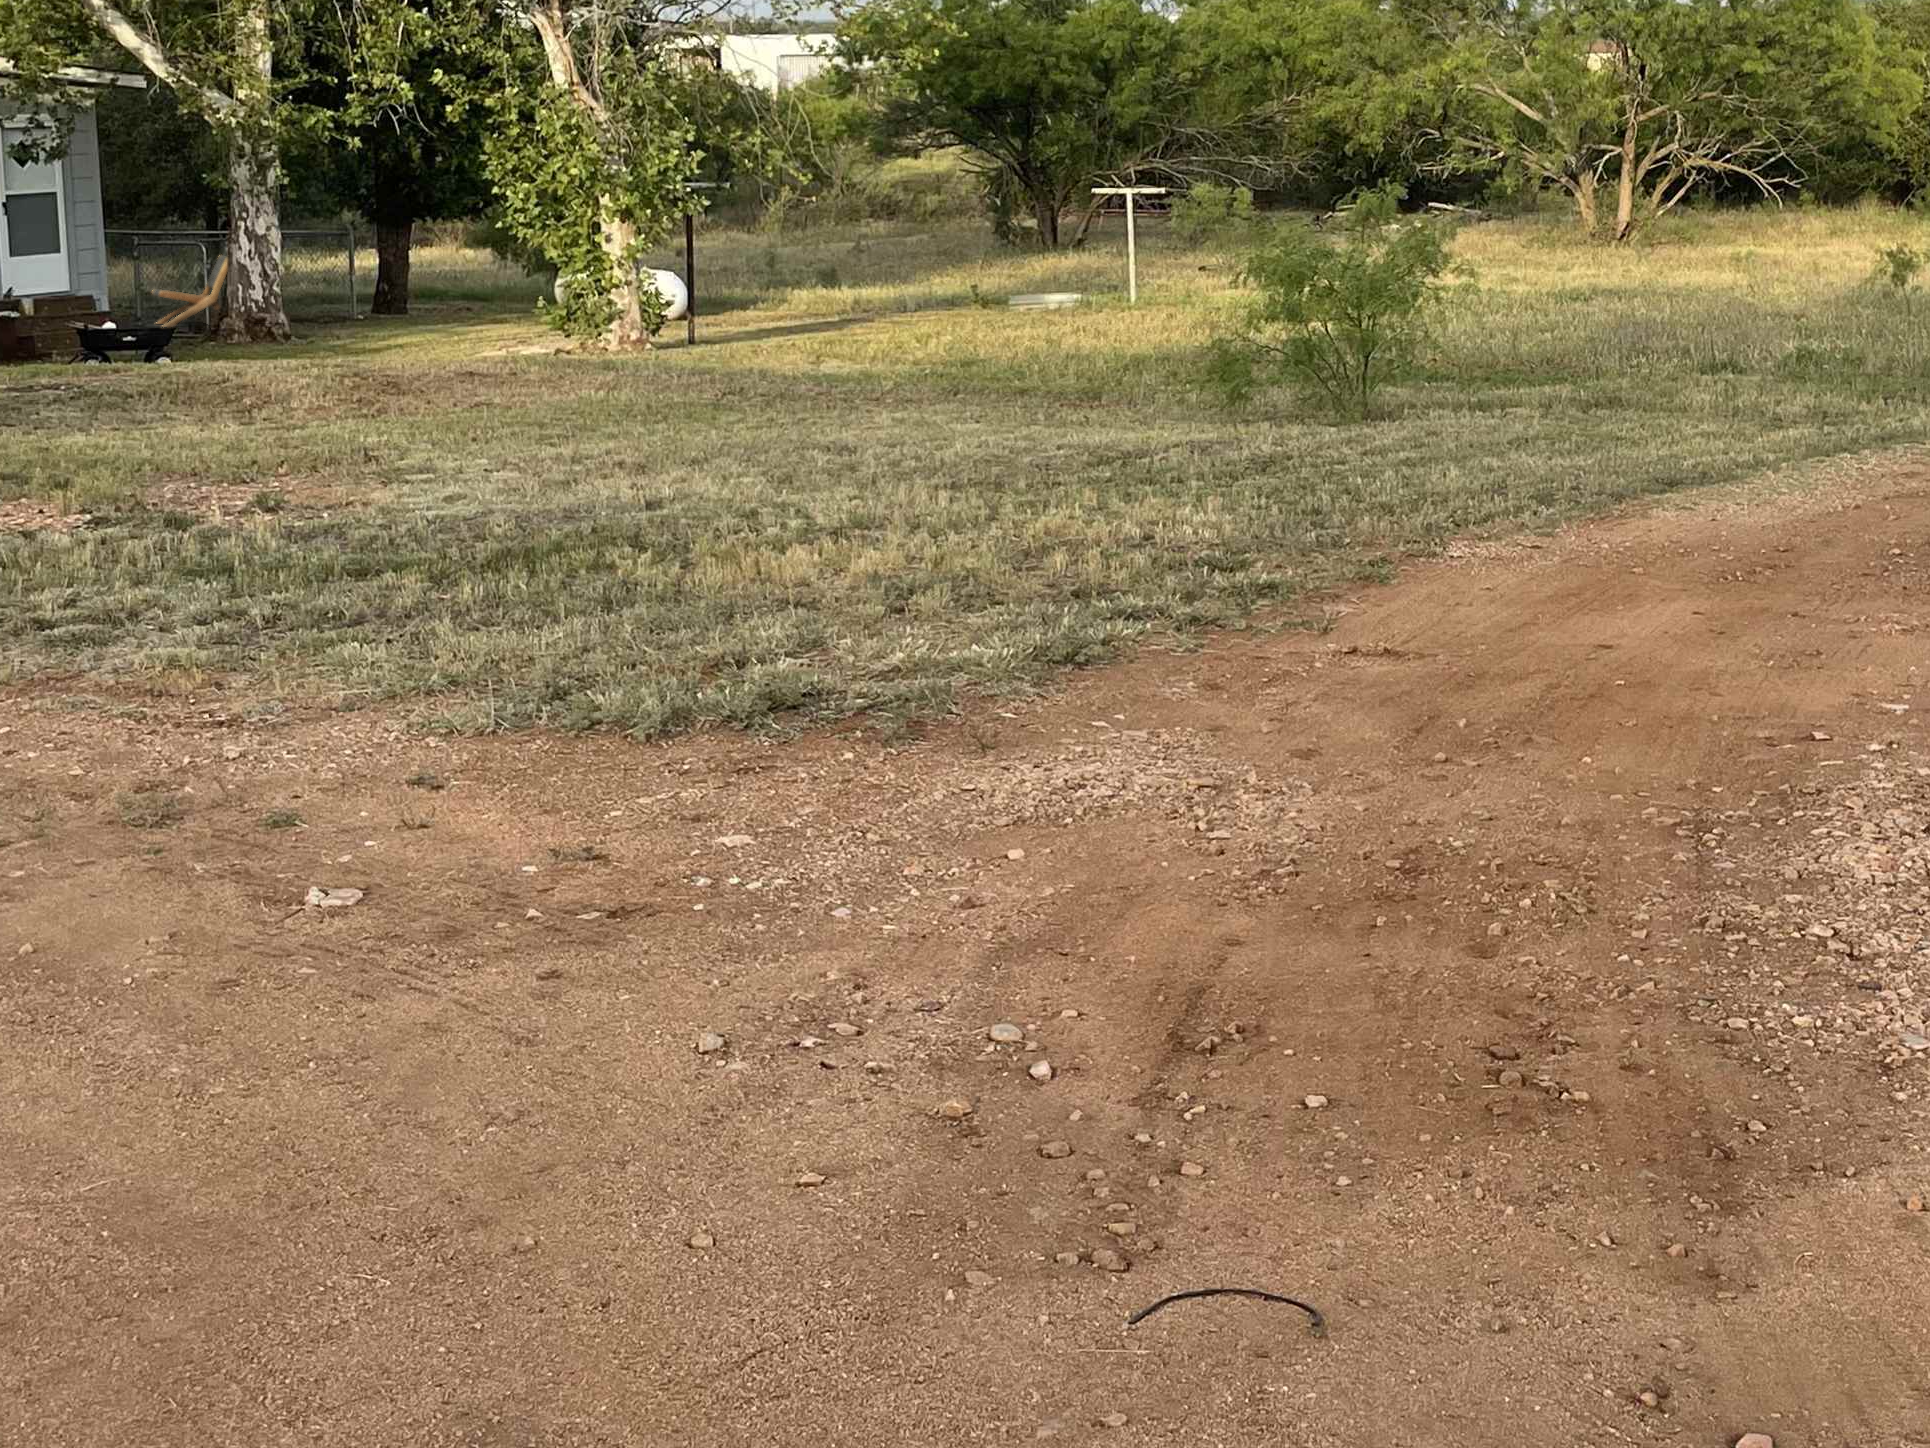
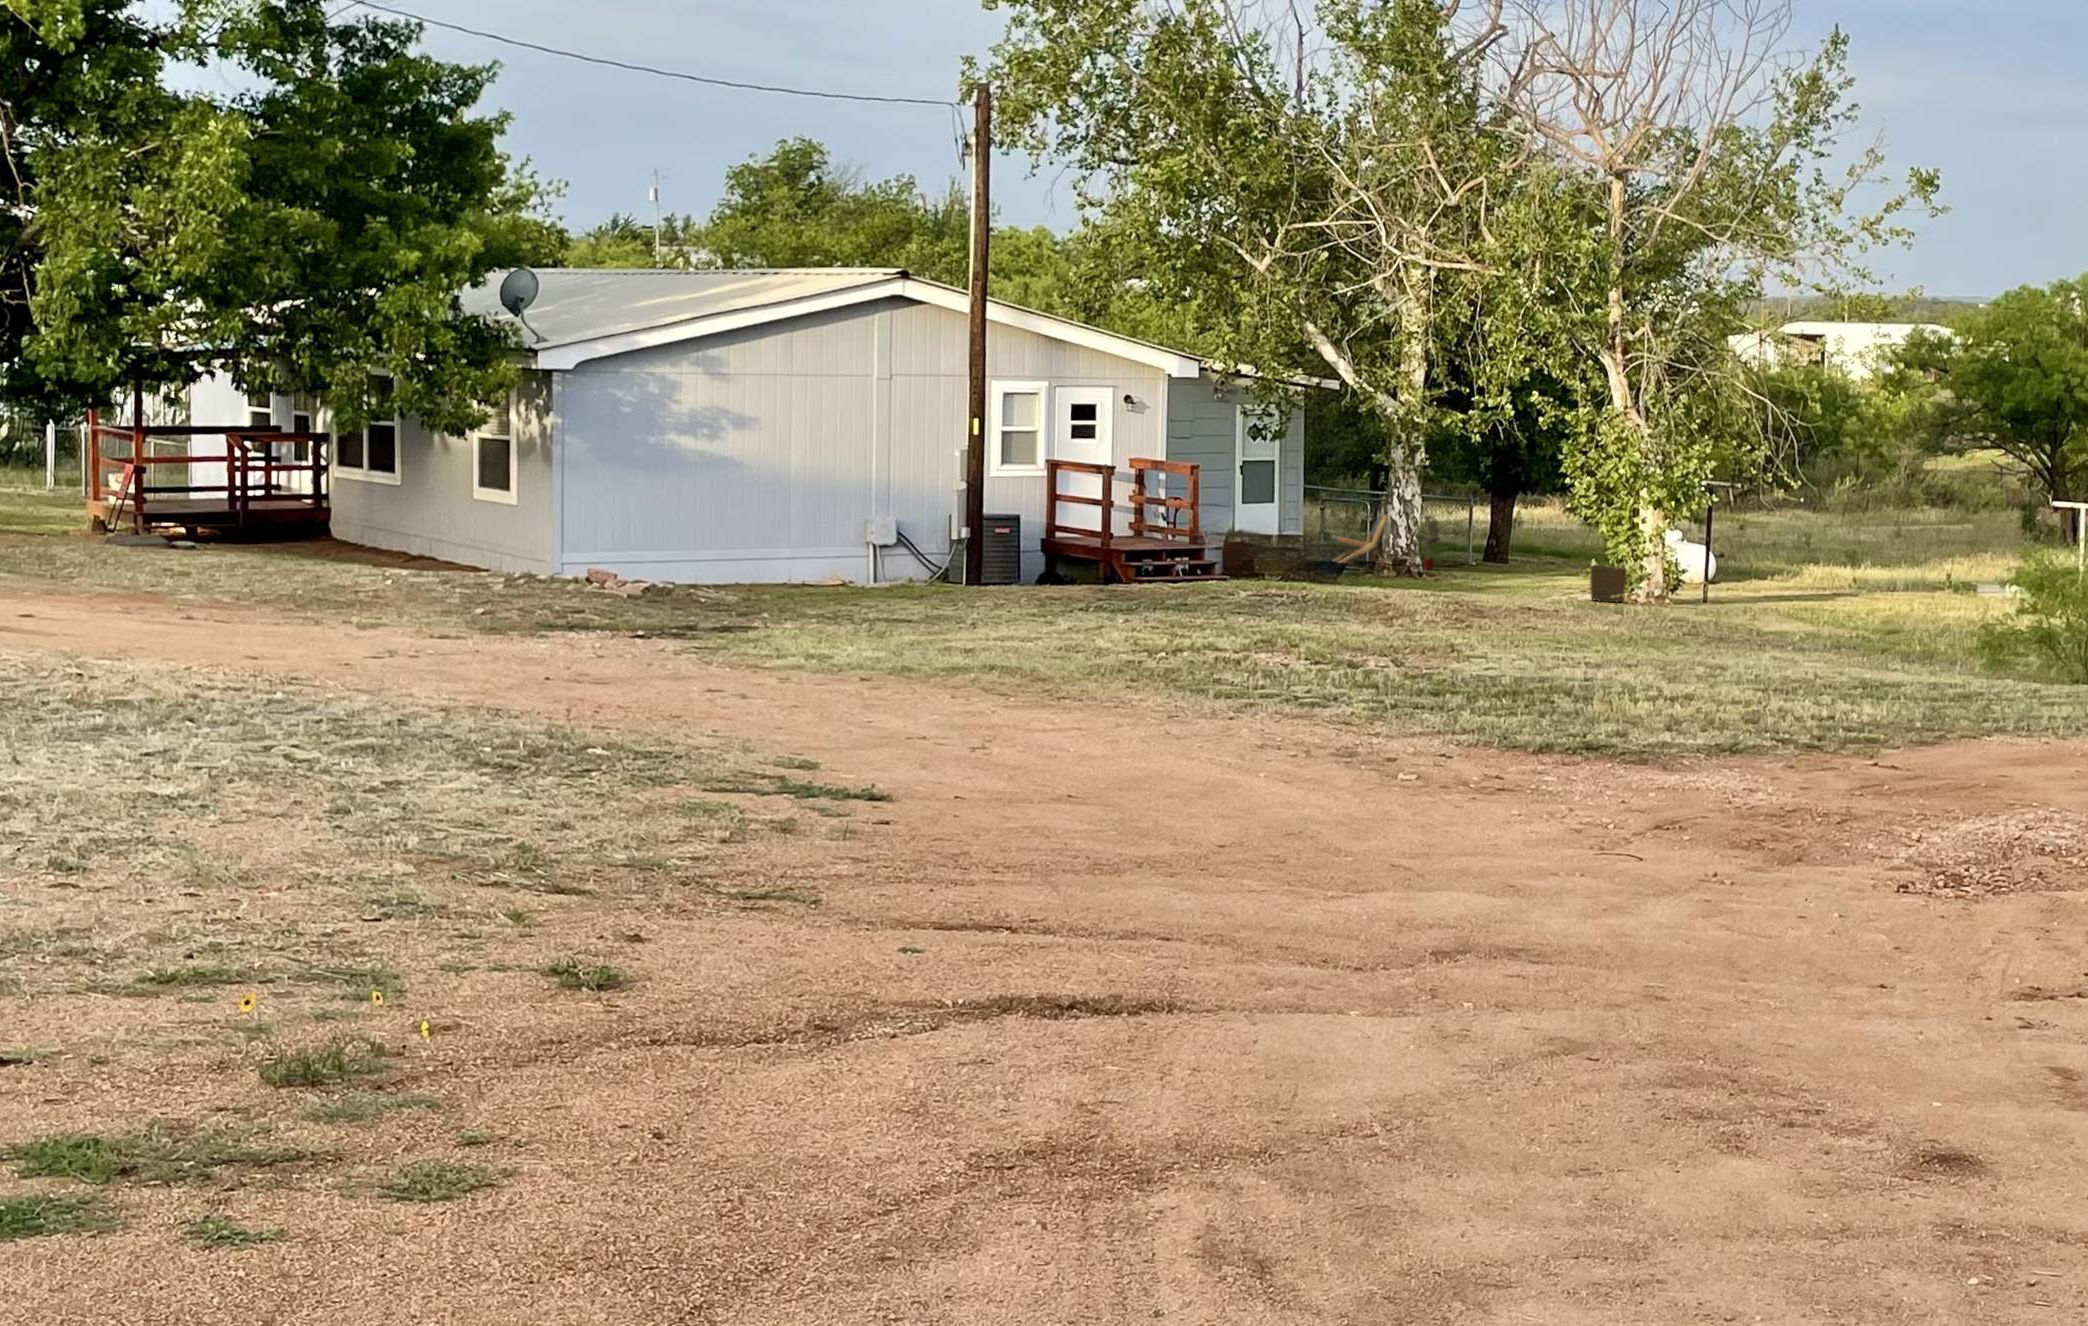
potted tree: none [272,251,313,326] -> present [1414,518,1441,569]
woven basket: none [535,301,586,351] -> present [1590,565,1627,602]

